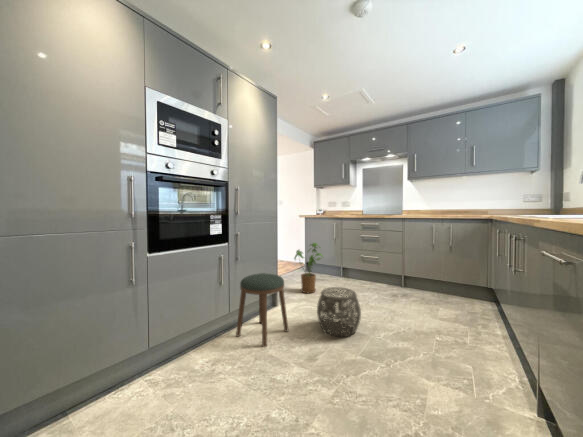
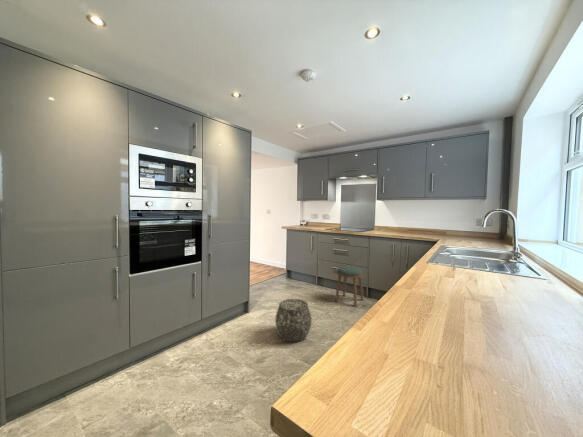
house plant: present [294,243,323,293] -> none [271,255,295,300]
stool: present [236,273,288,347] -> present [335,266,363,307]

